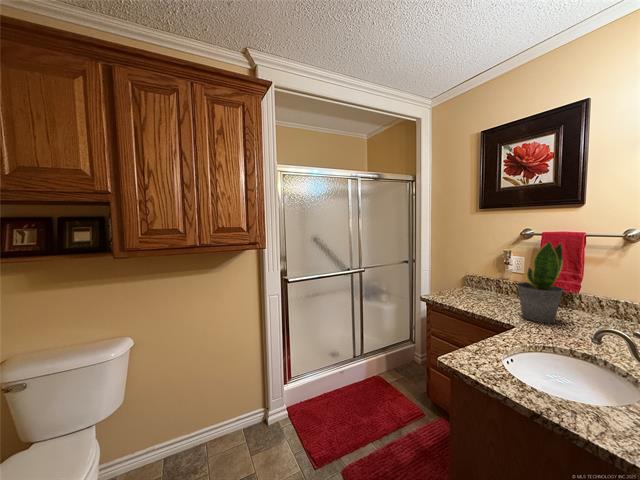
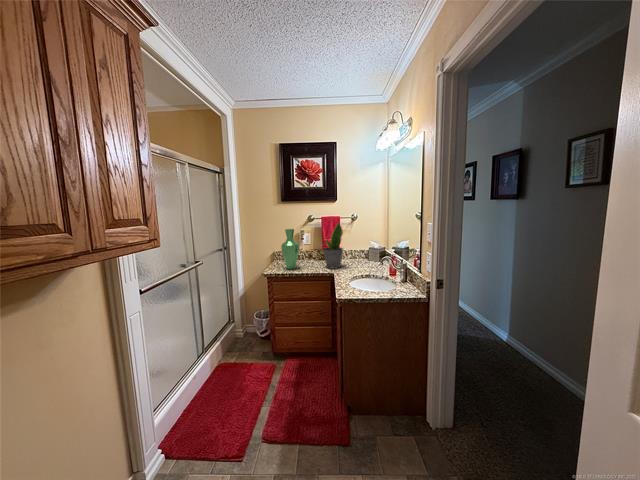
vase: none [452,245,481,302] -> present [281,229,299,269]

